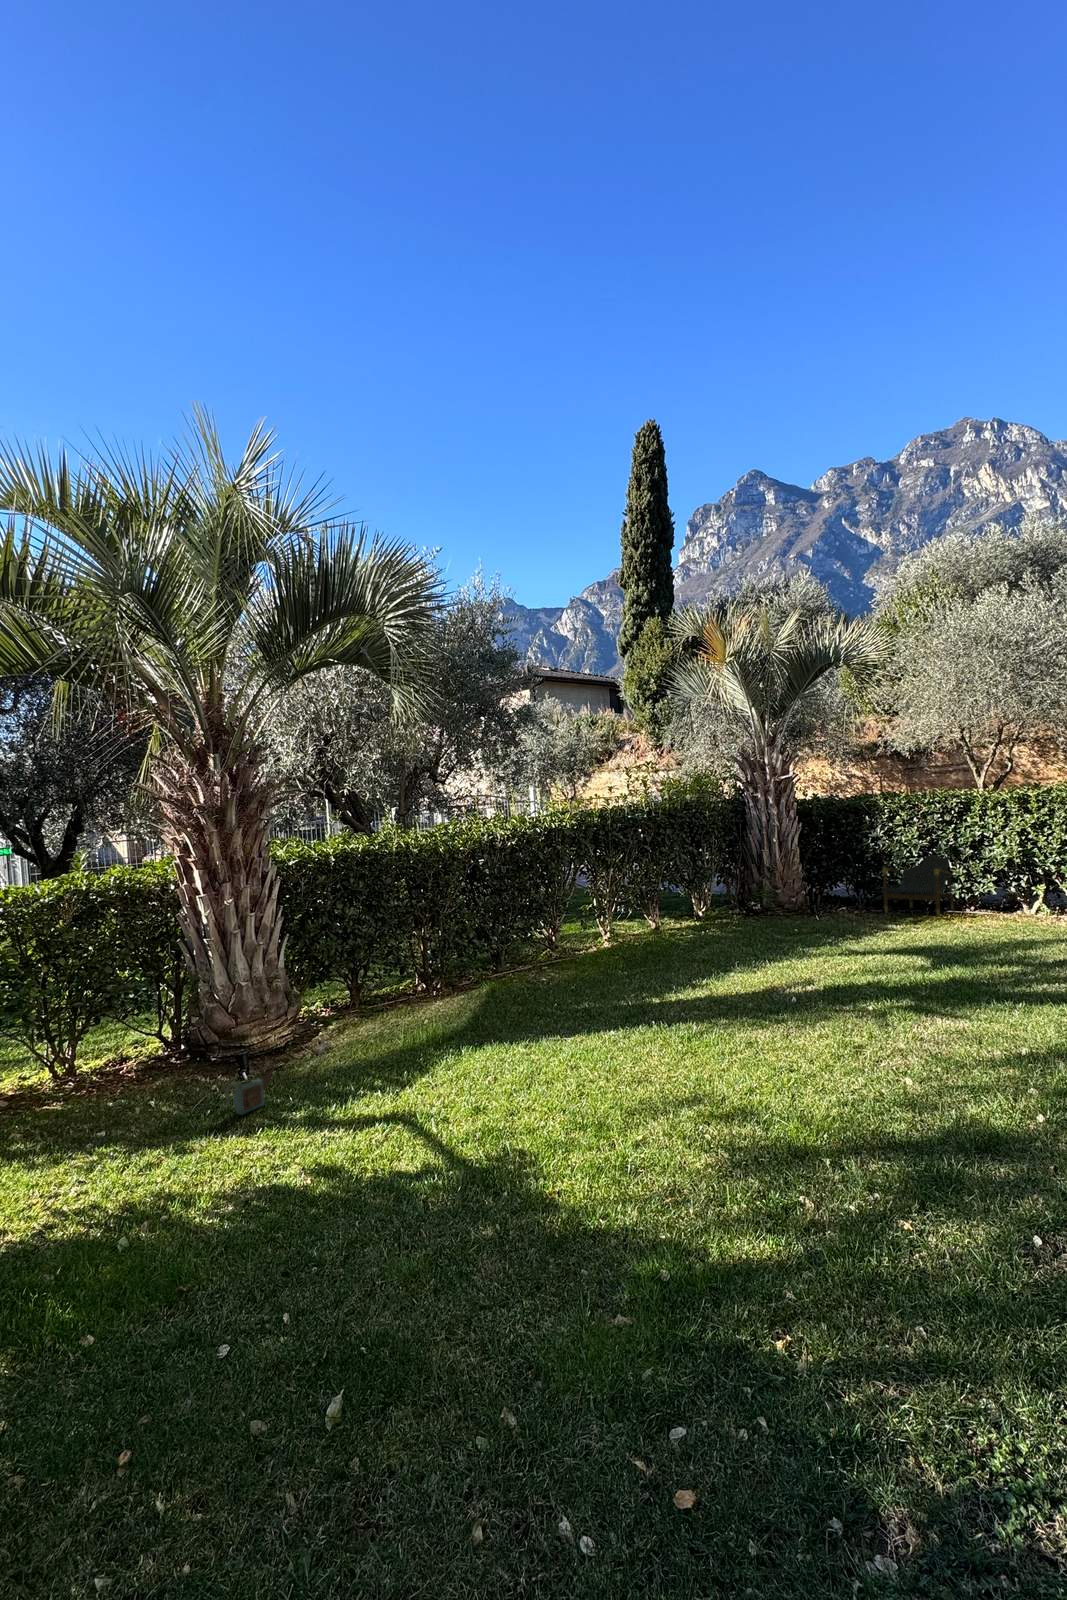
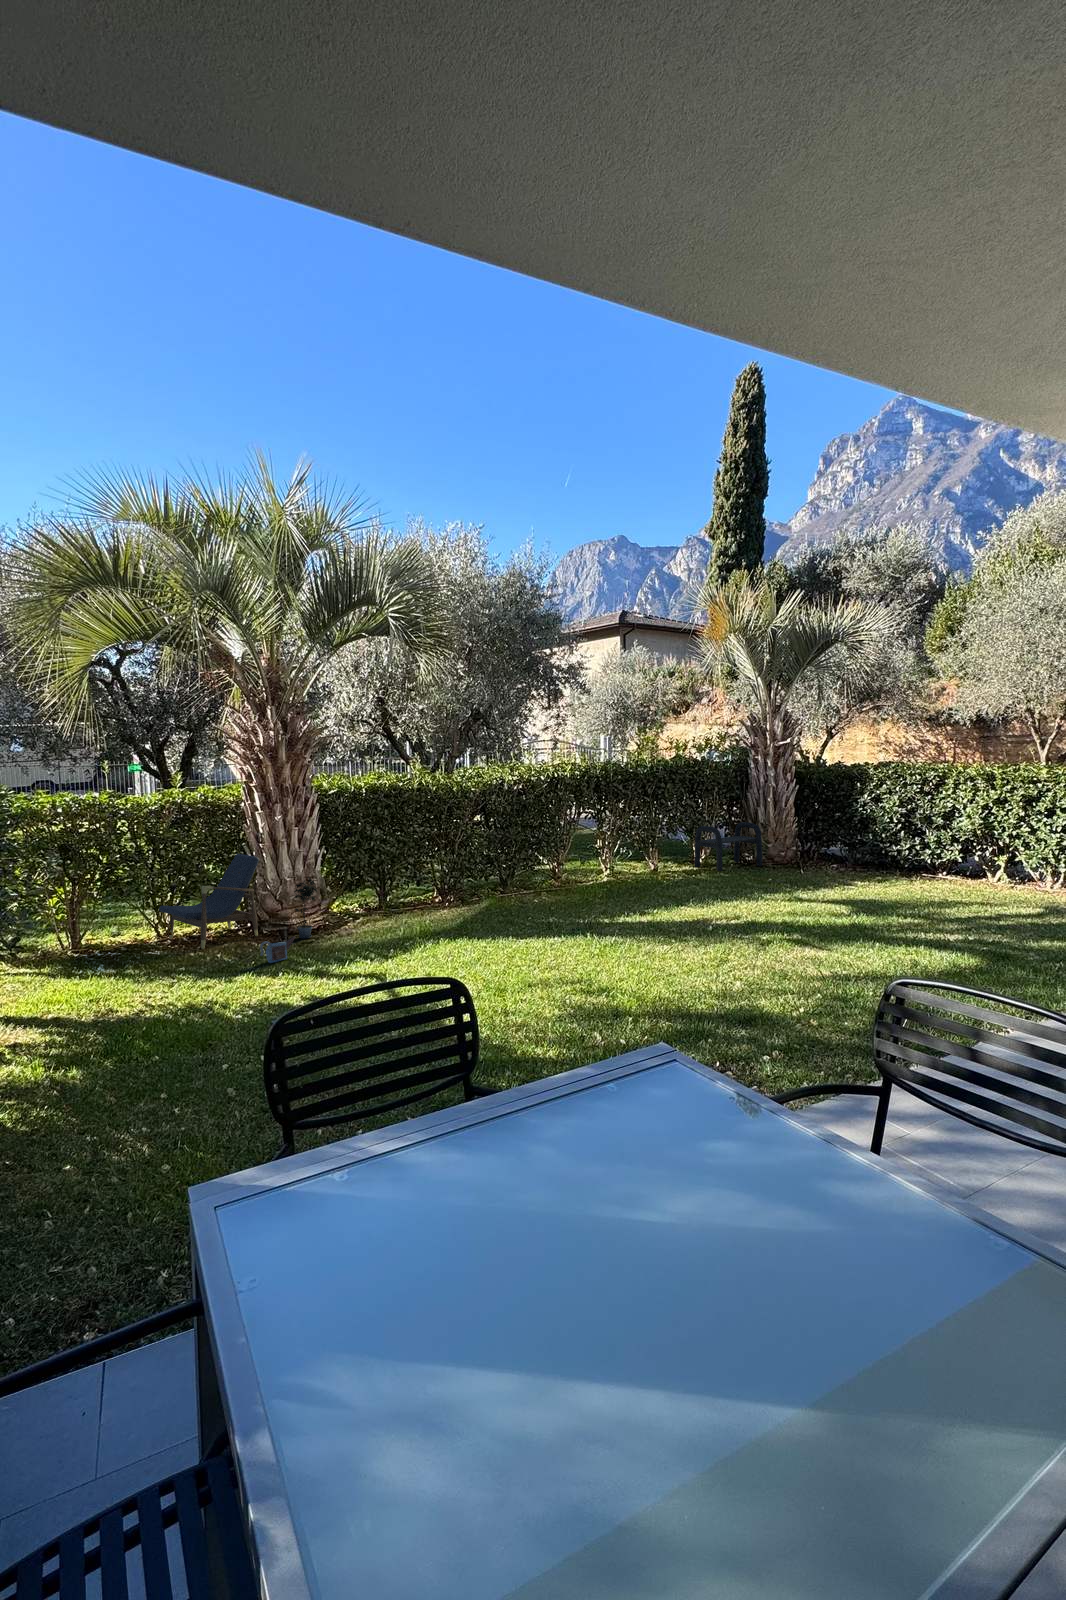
lounge chair: present [883,855,953,916] -> present [159,854,259,949]
bench: none [698,868,773,926] -> present [695,822,762,871]
potted plant: none [253,976,293,1066] -> present [294,877,317,939]

